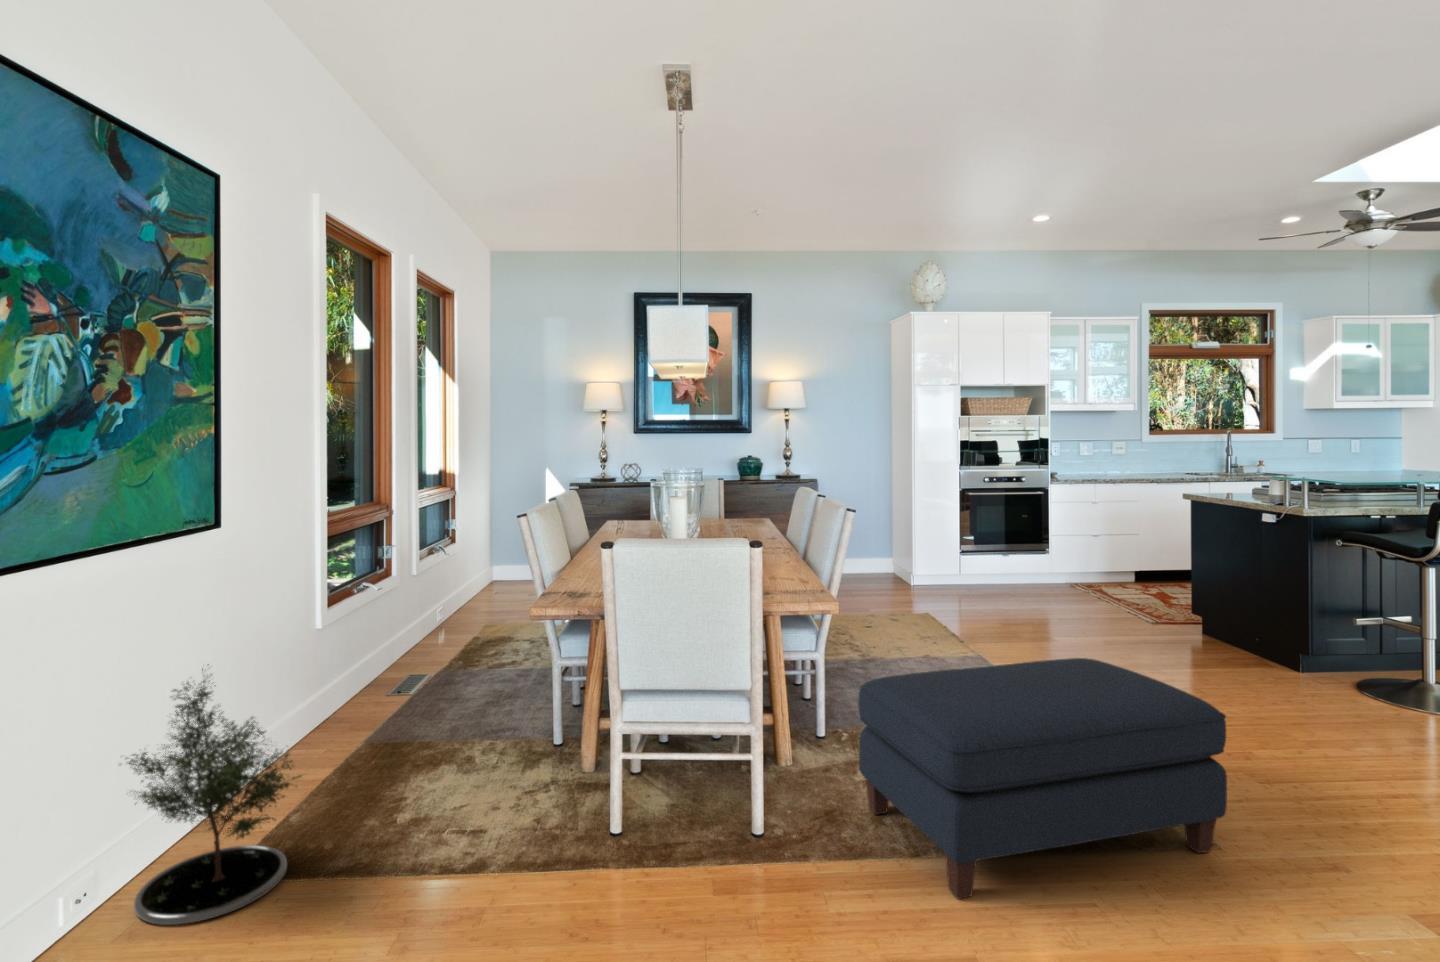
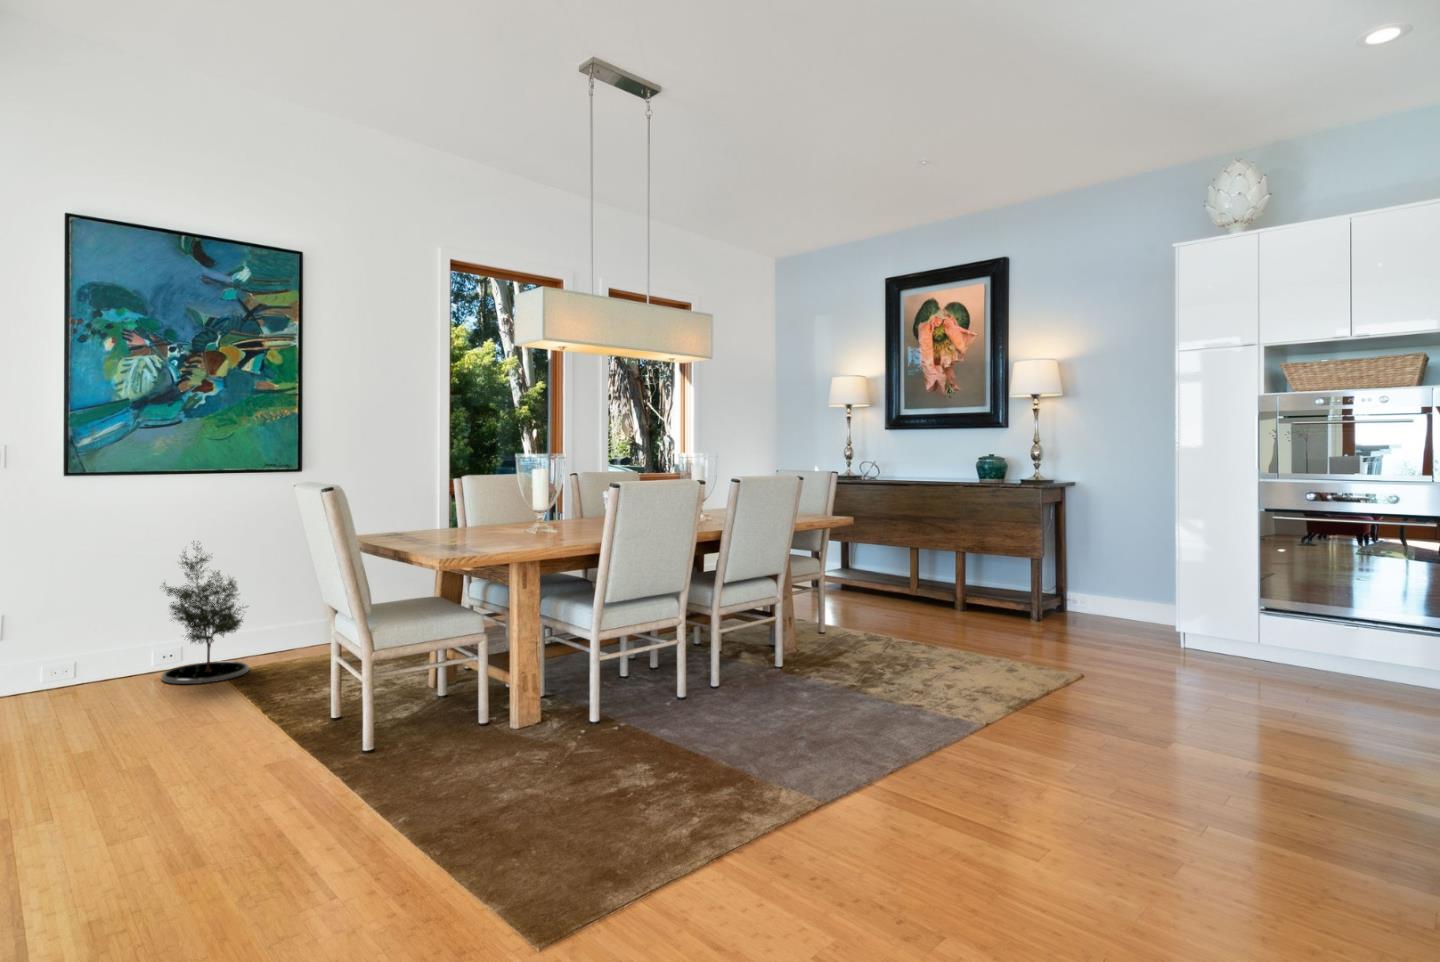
ottoman: present [858,658,1227,899] -> none [361,631,725,881]

